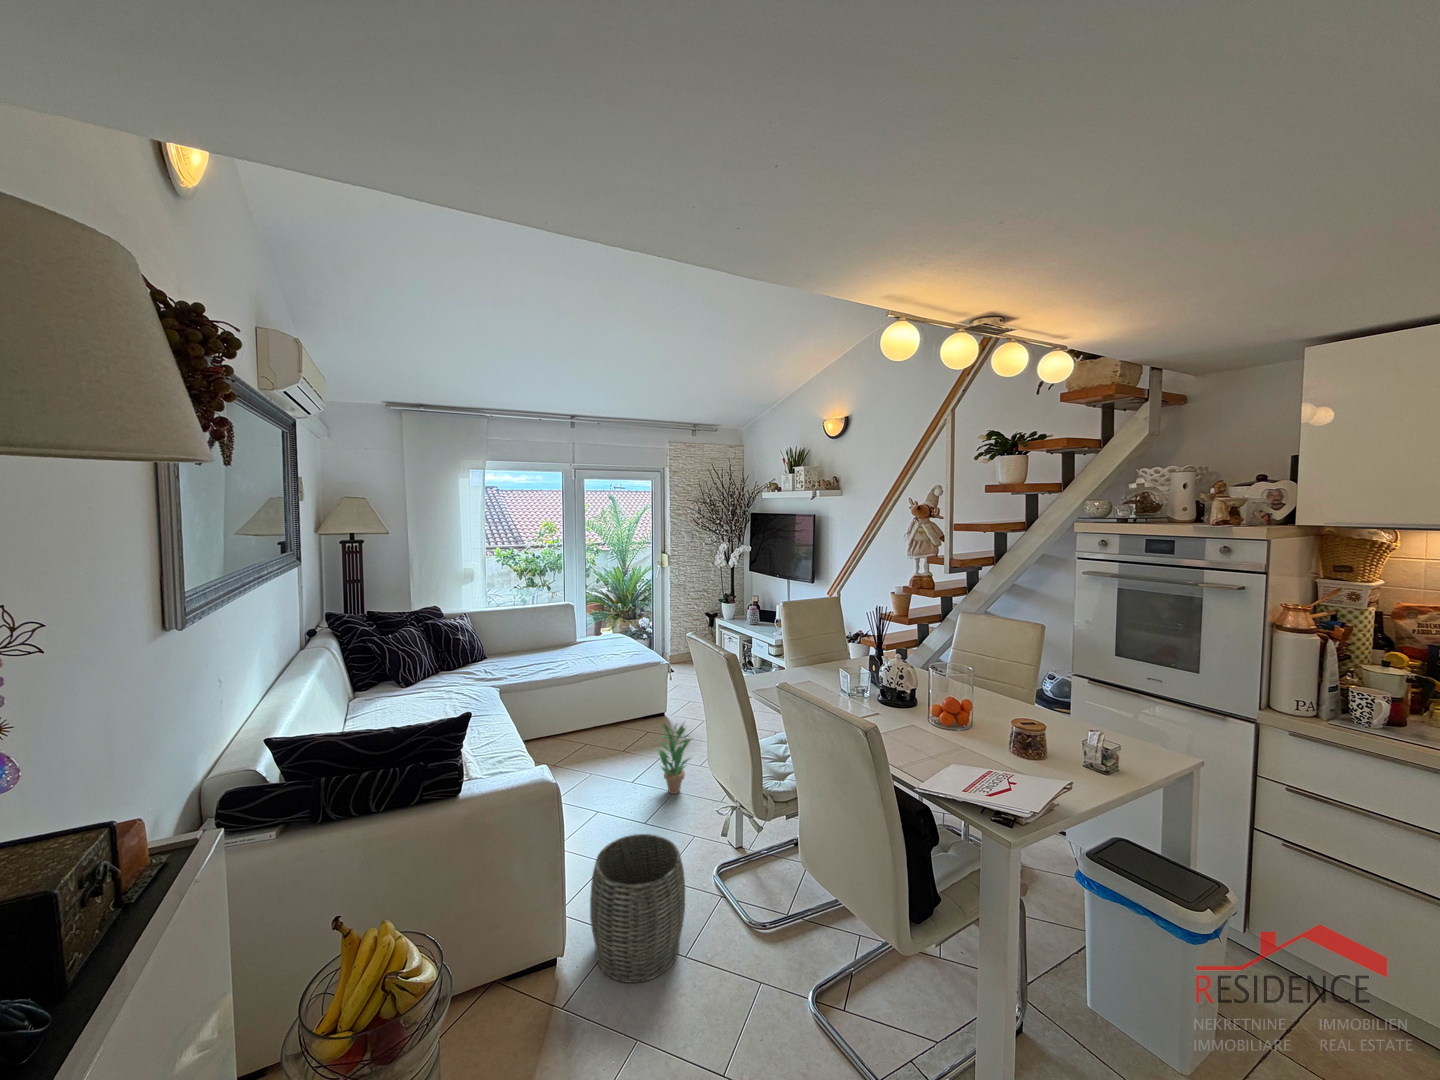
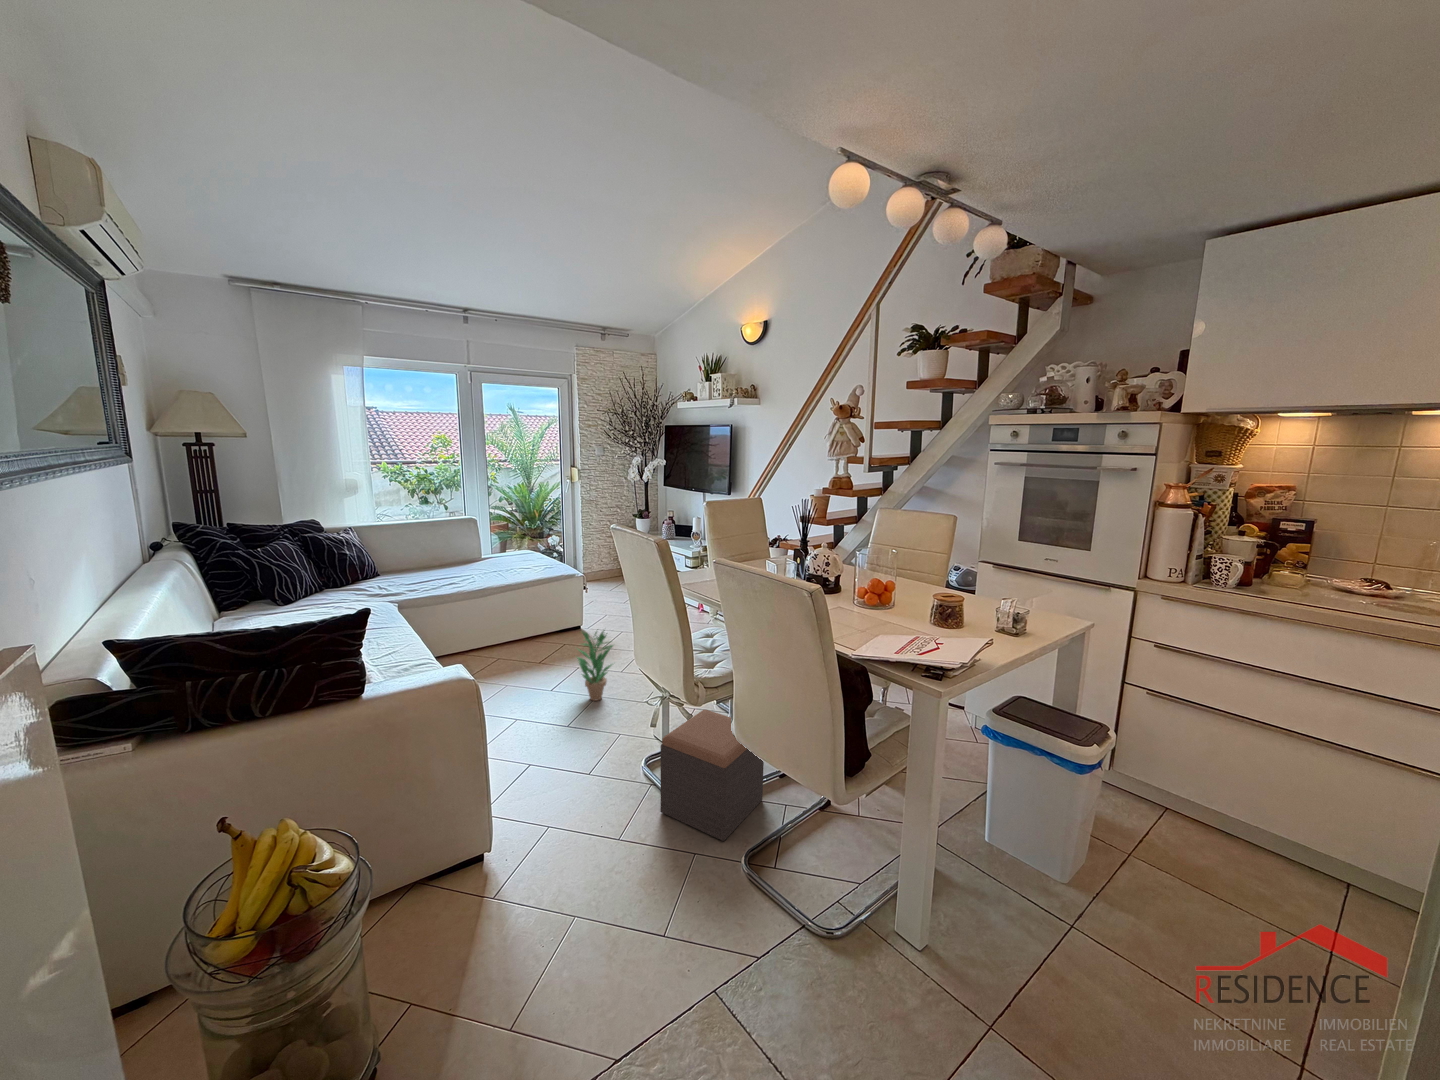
footstool: none [730,819,837,970] -> present [660,710,764,841]
woven basket: present [590,834,685,983] -> none [516,731,616,869]

